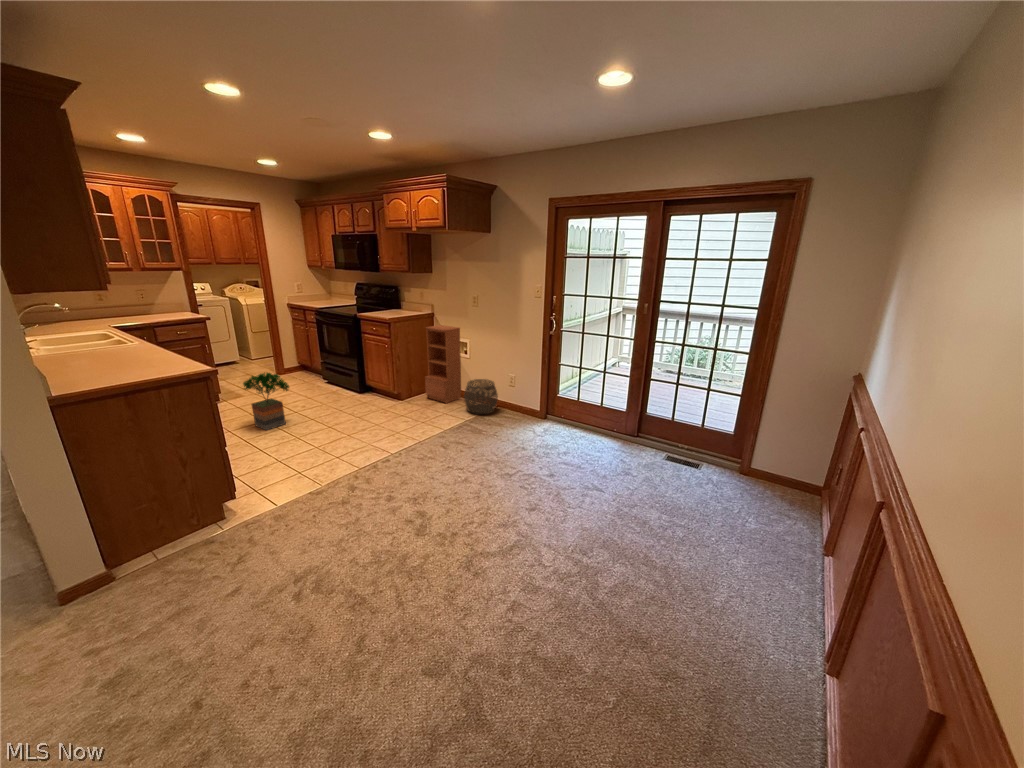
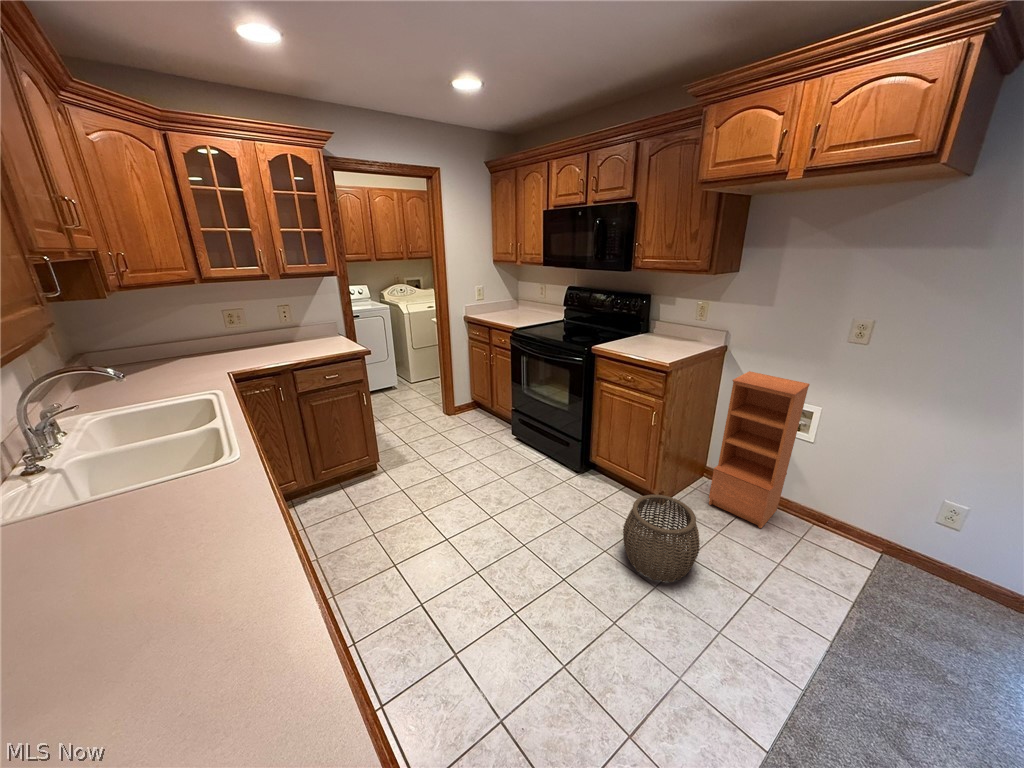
potted tree: present [243,373,289,430] -> none [420,465,500,581]
woven basket: present [464,379,498,414] -> present [623,495,700,582]

